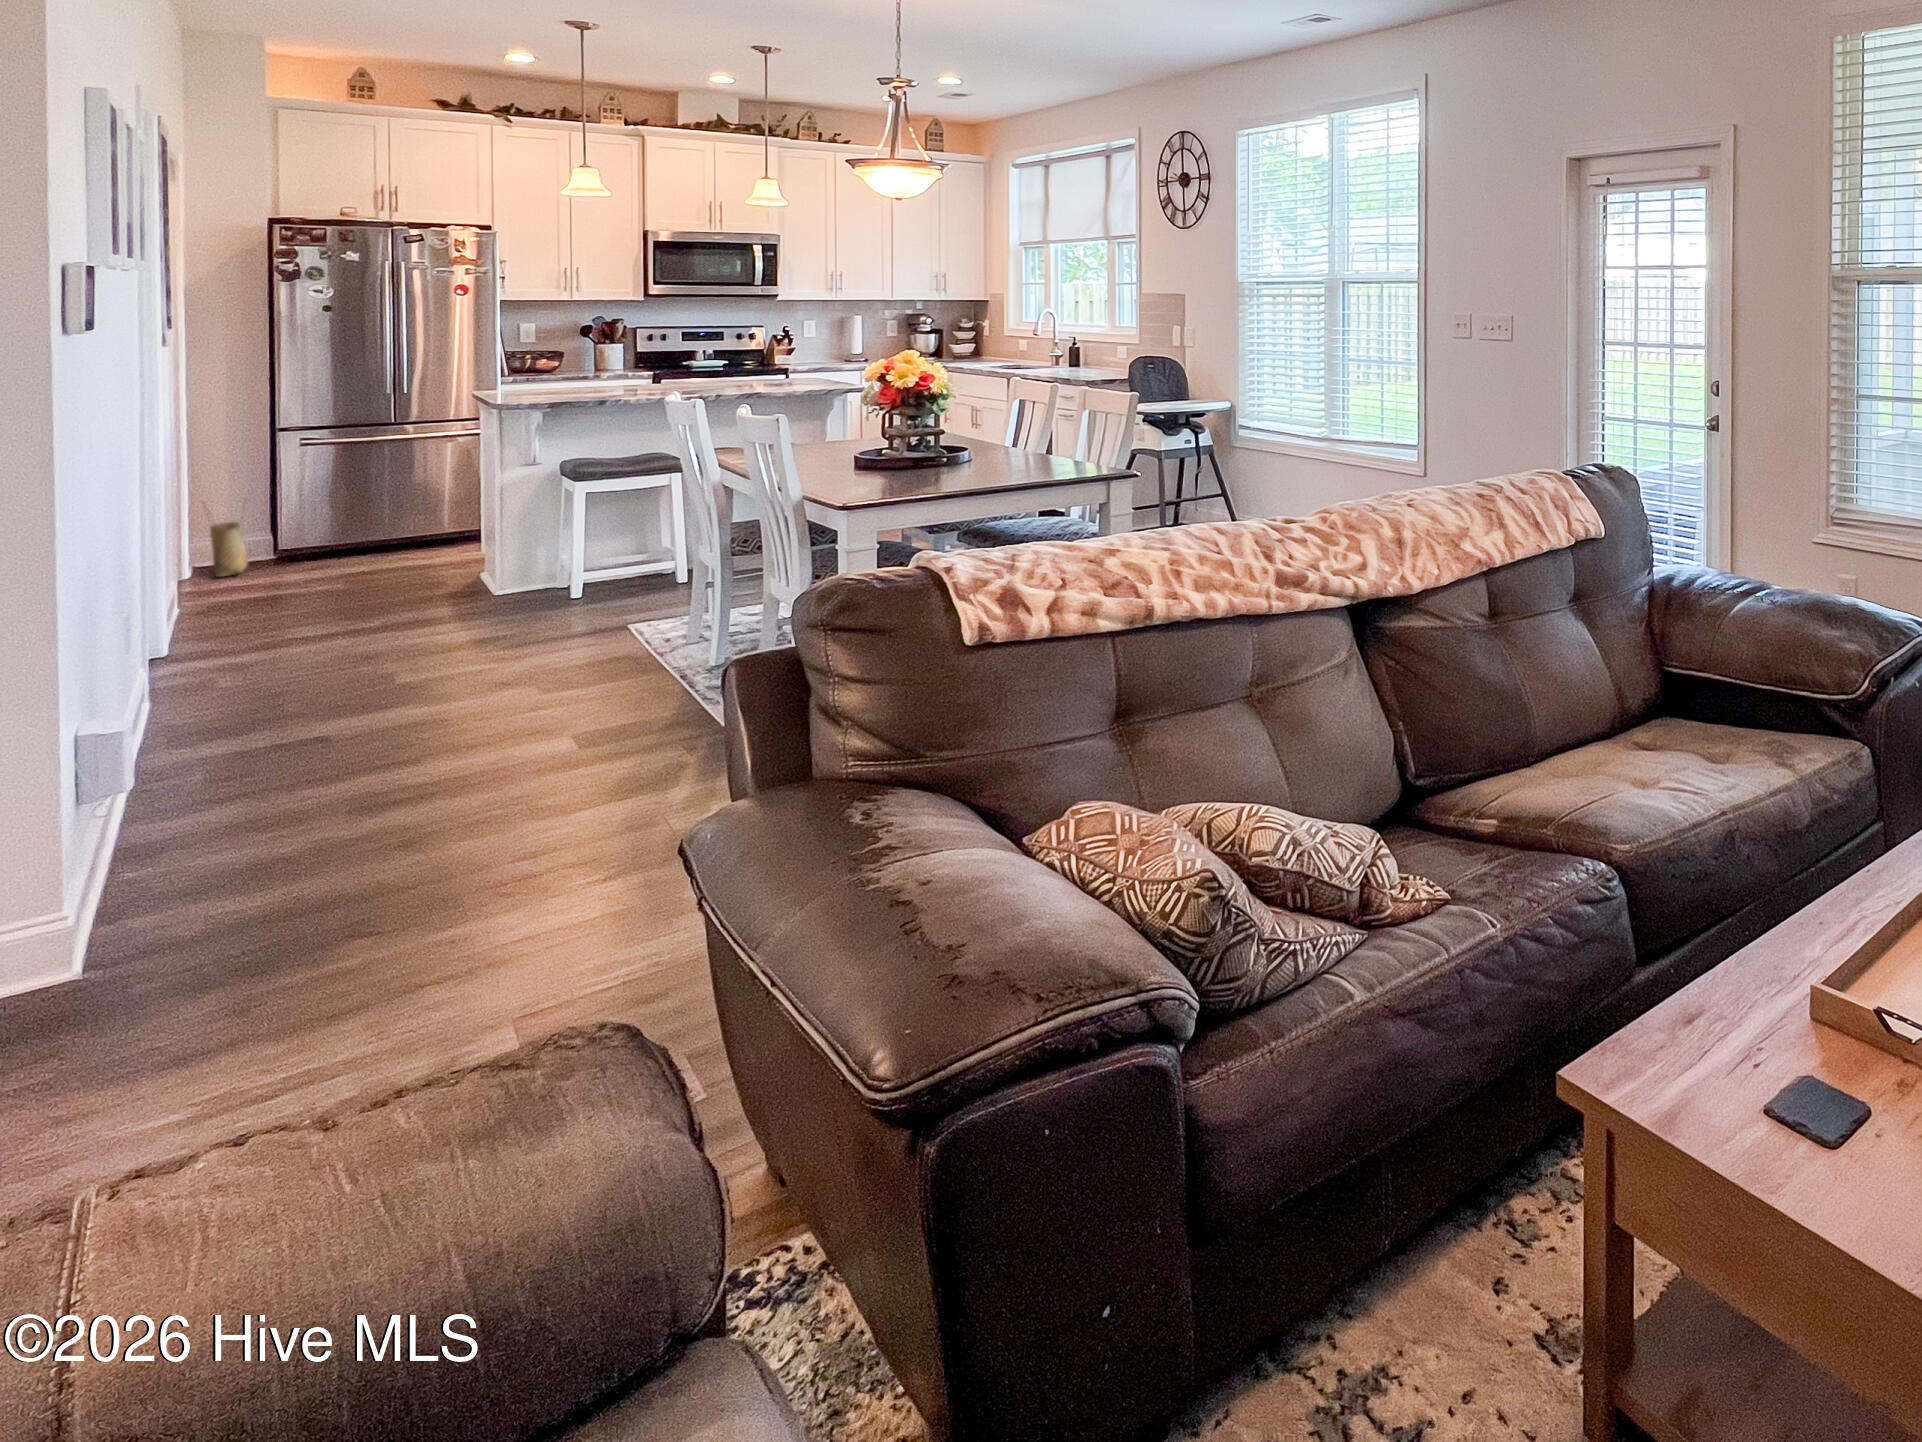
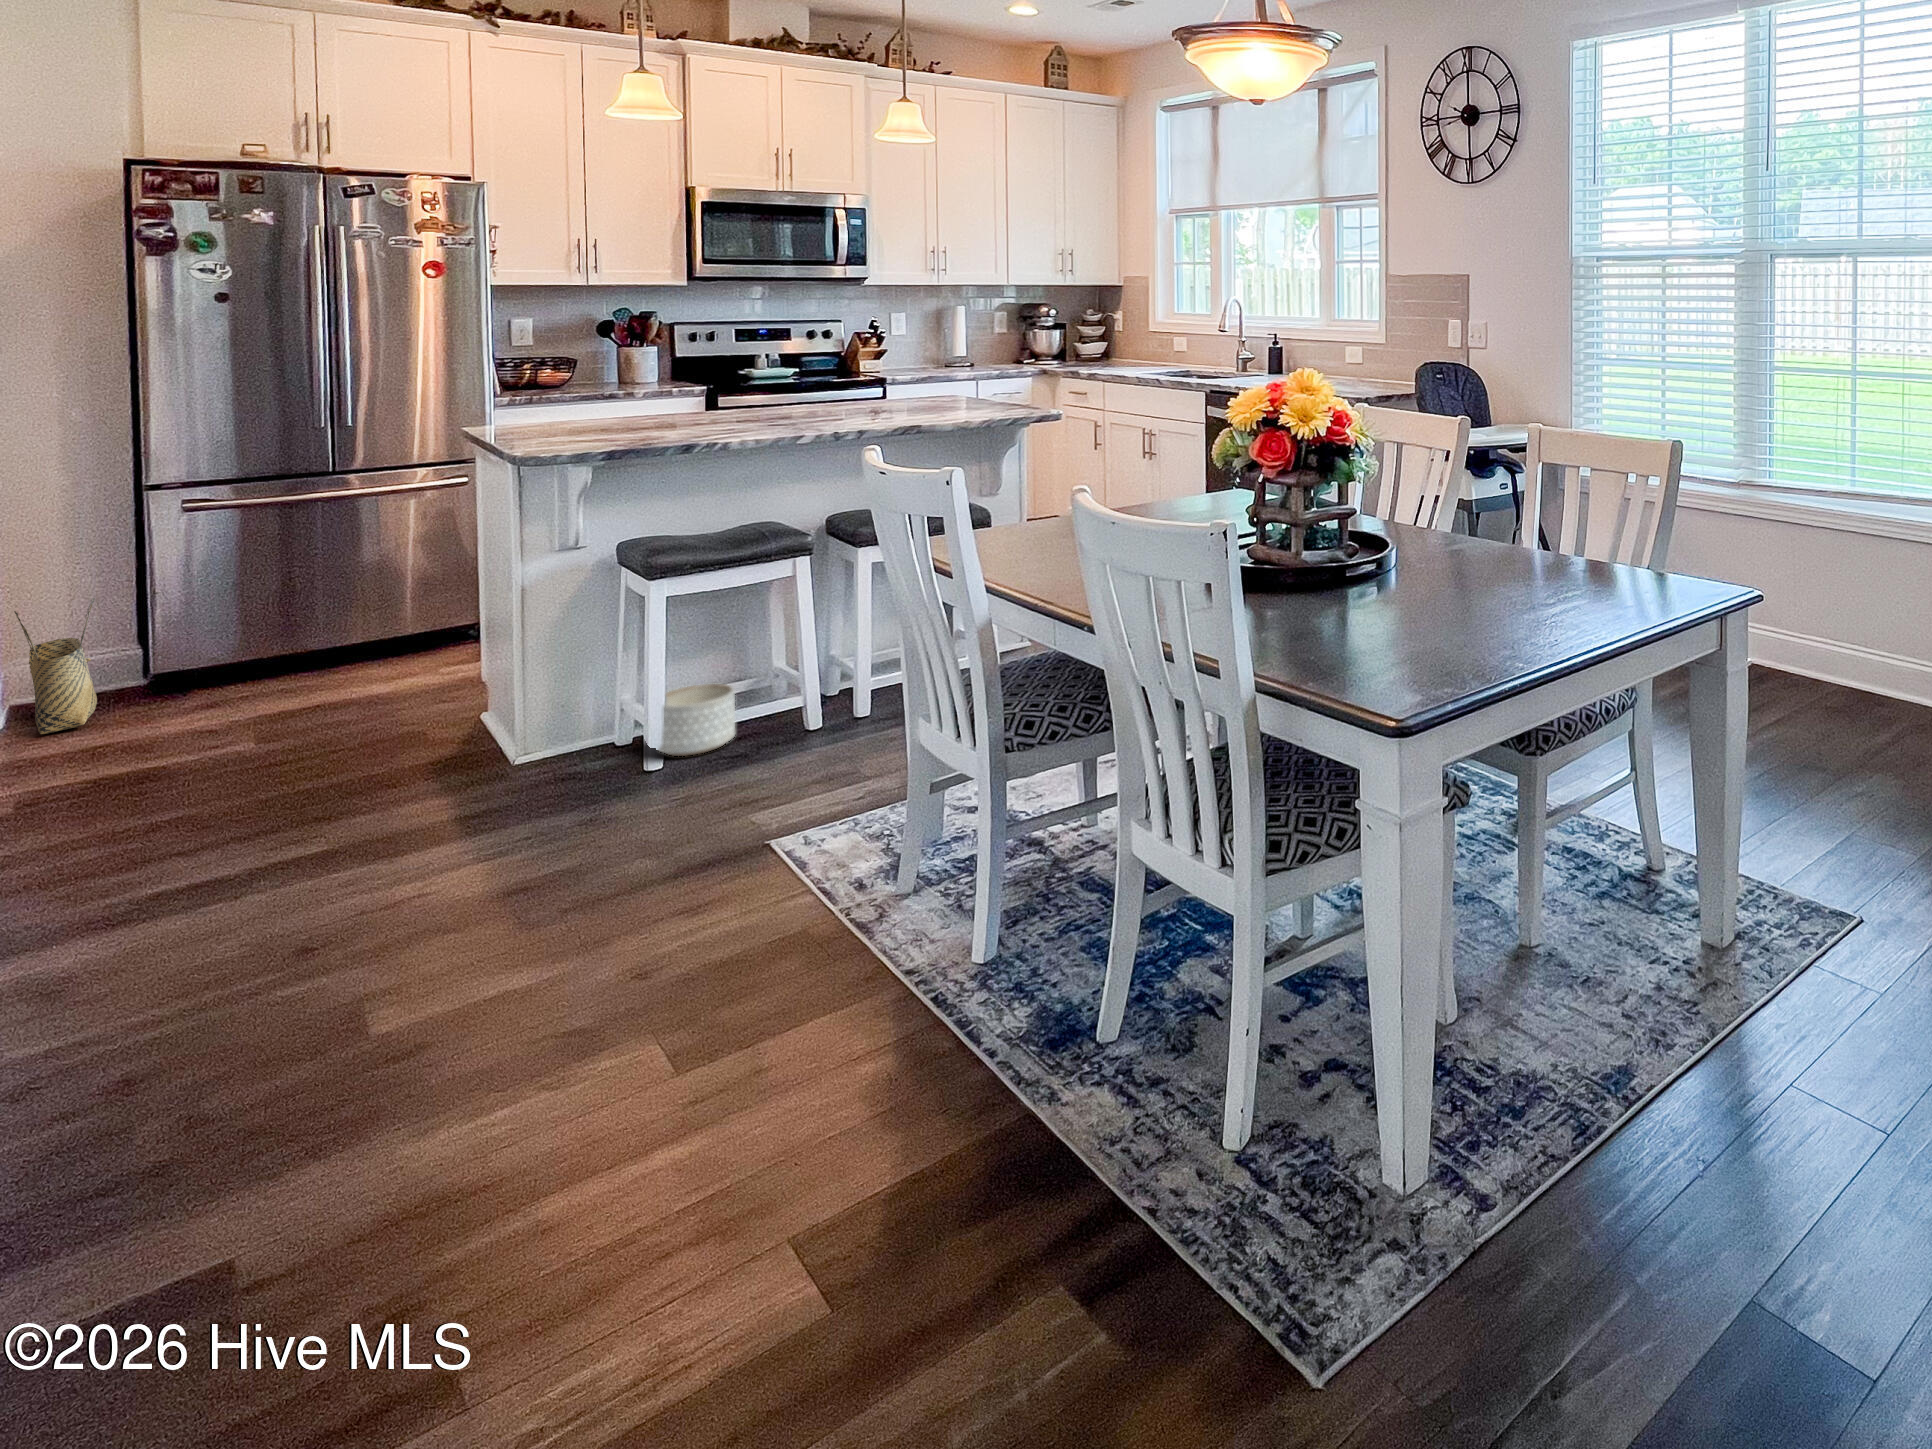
planter: none [579,551,630,591] -> present [659,683,735,756]

